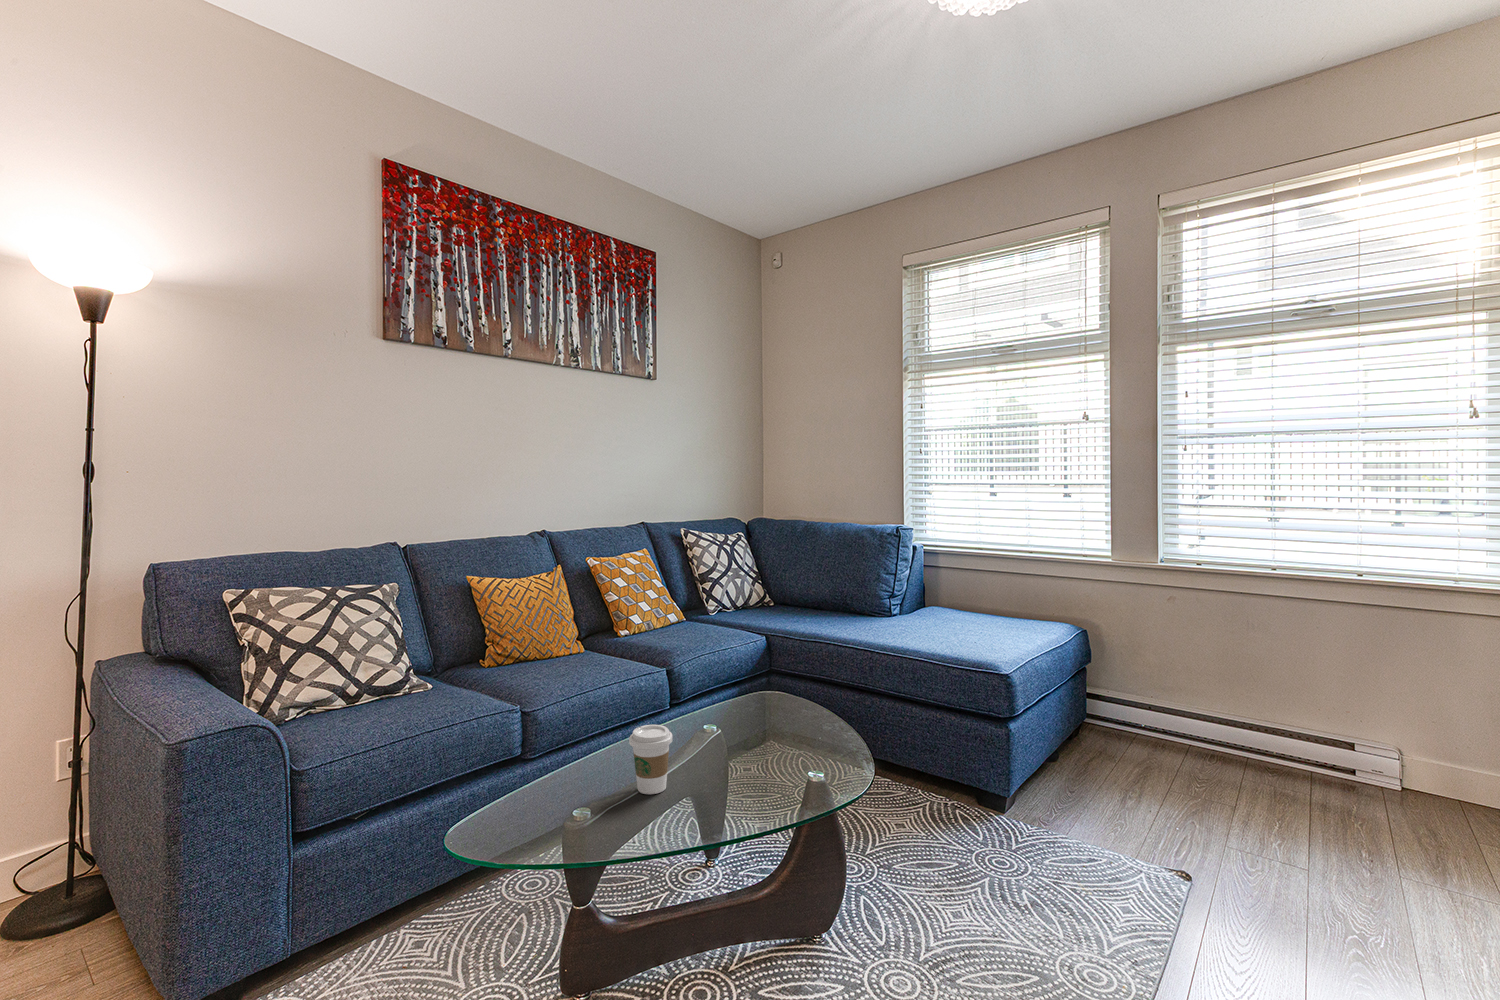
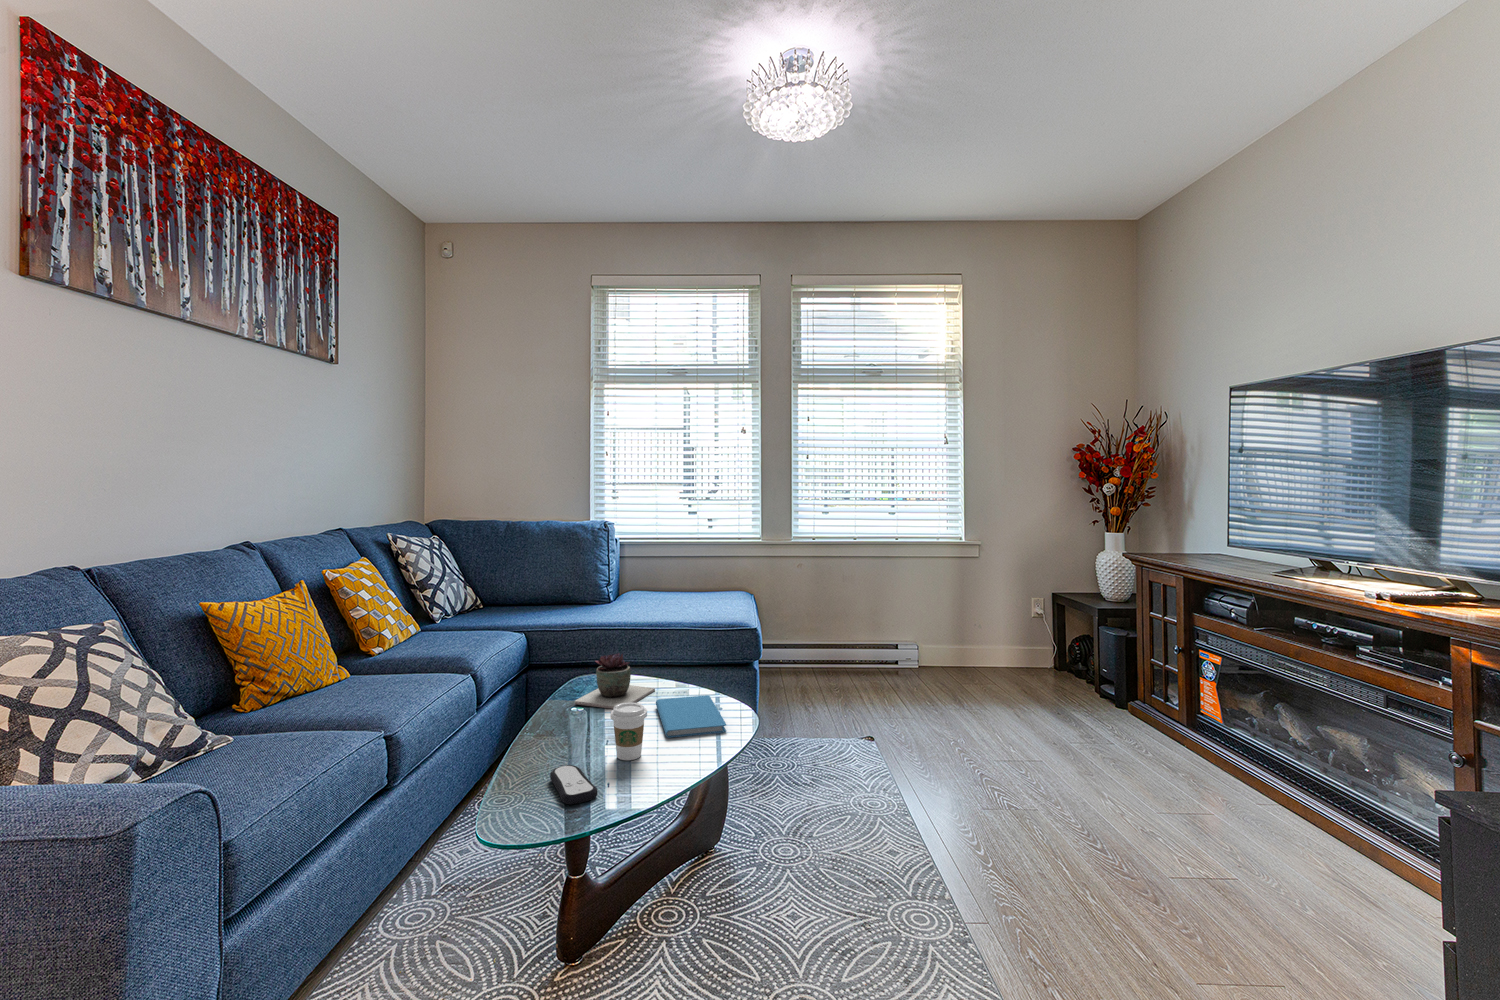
succulent plant: none [706,667,801,735] -> present [574,653,655,709]
book: none [716,731,830,793] -> present [656,695,726,738]
remote control: none [518,779,583,825] -> present [550,765,598,804]

